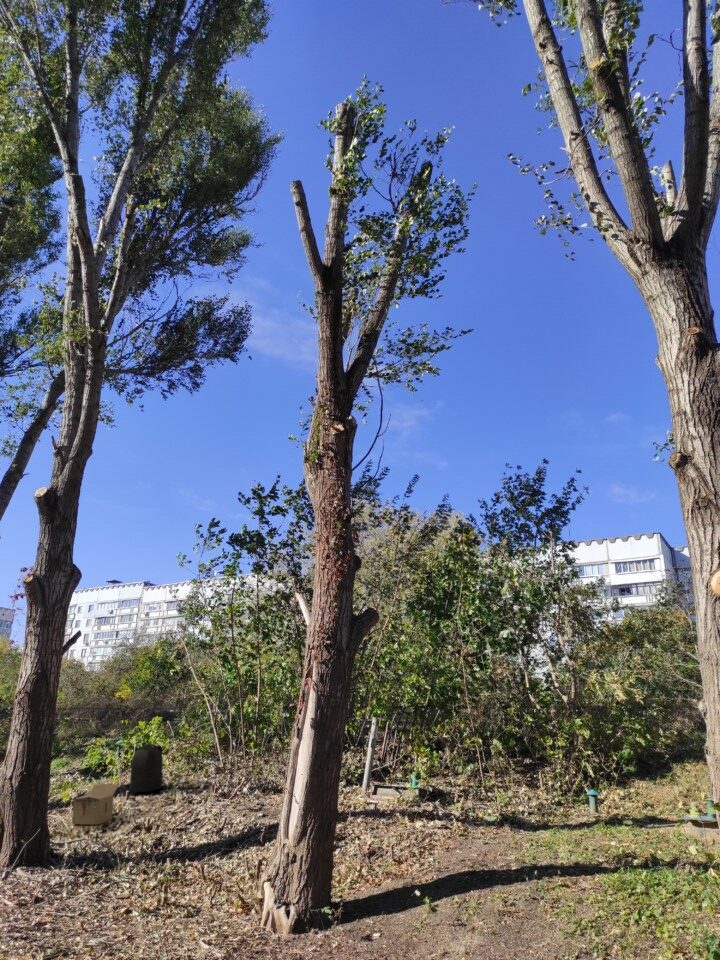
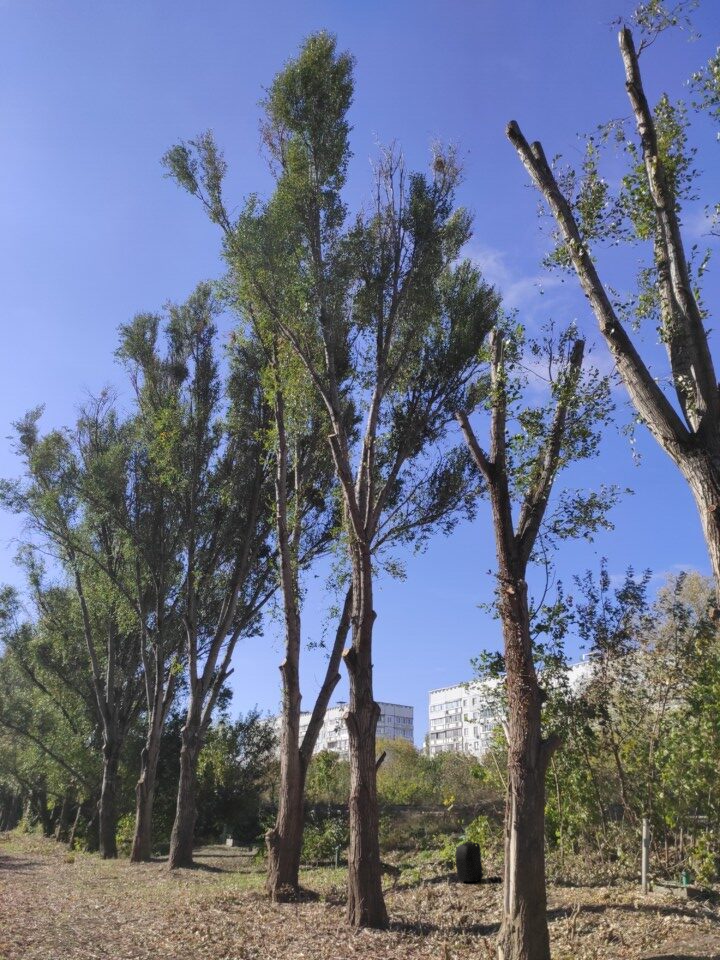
cardboard box: present [72,784,118,825] -> none [402,871,440,903]

